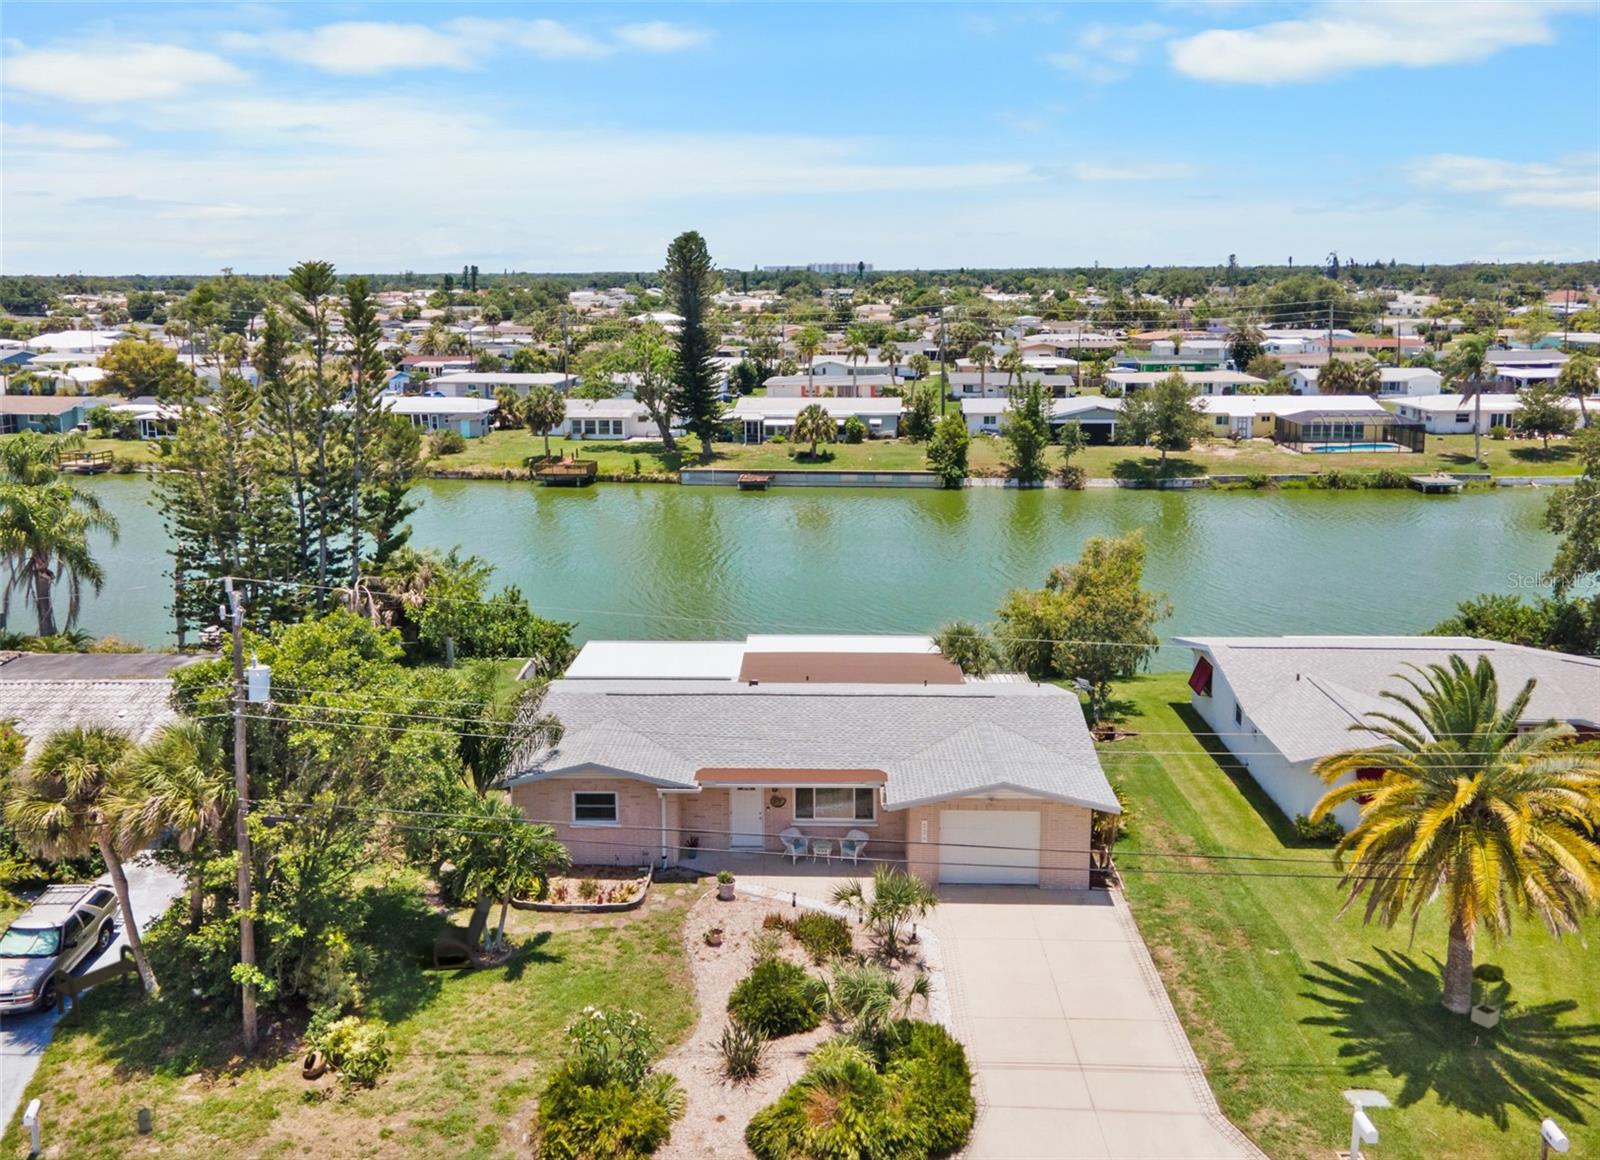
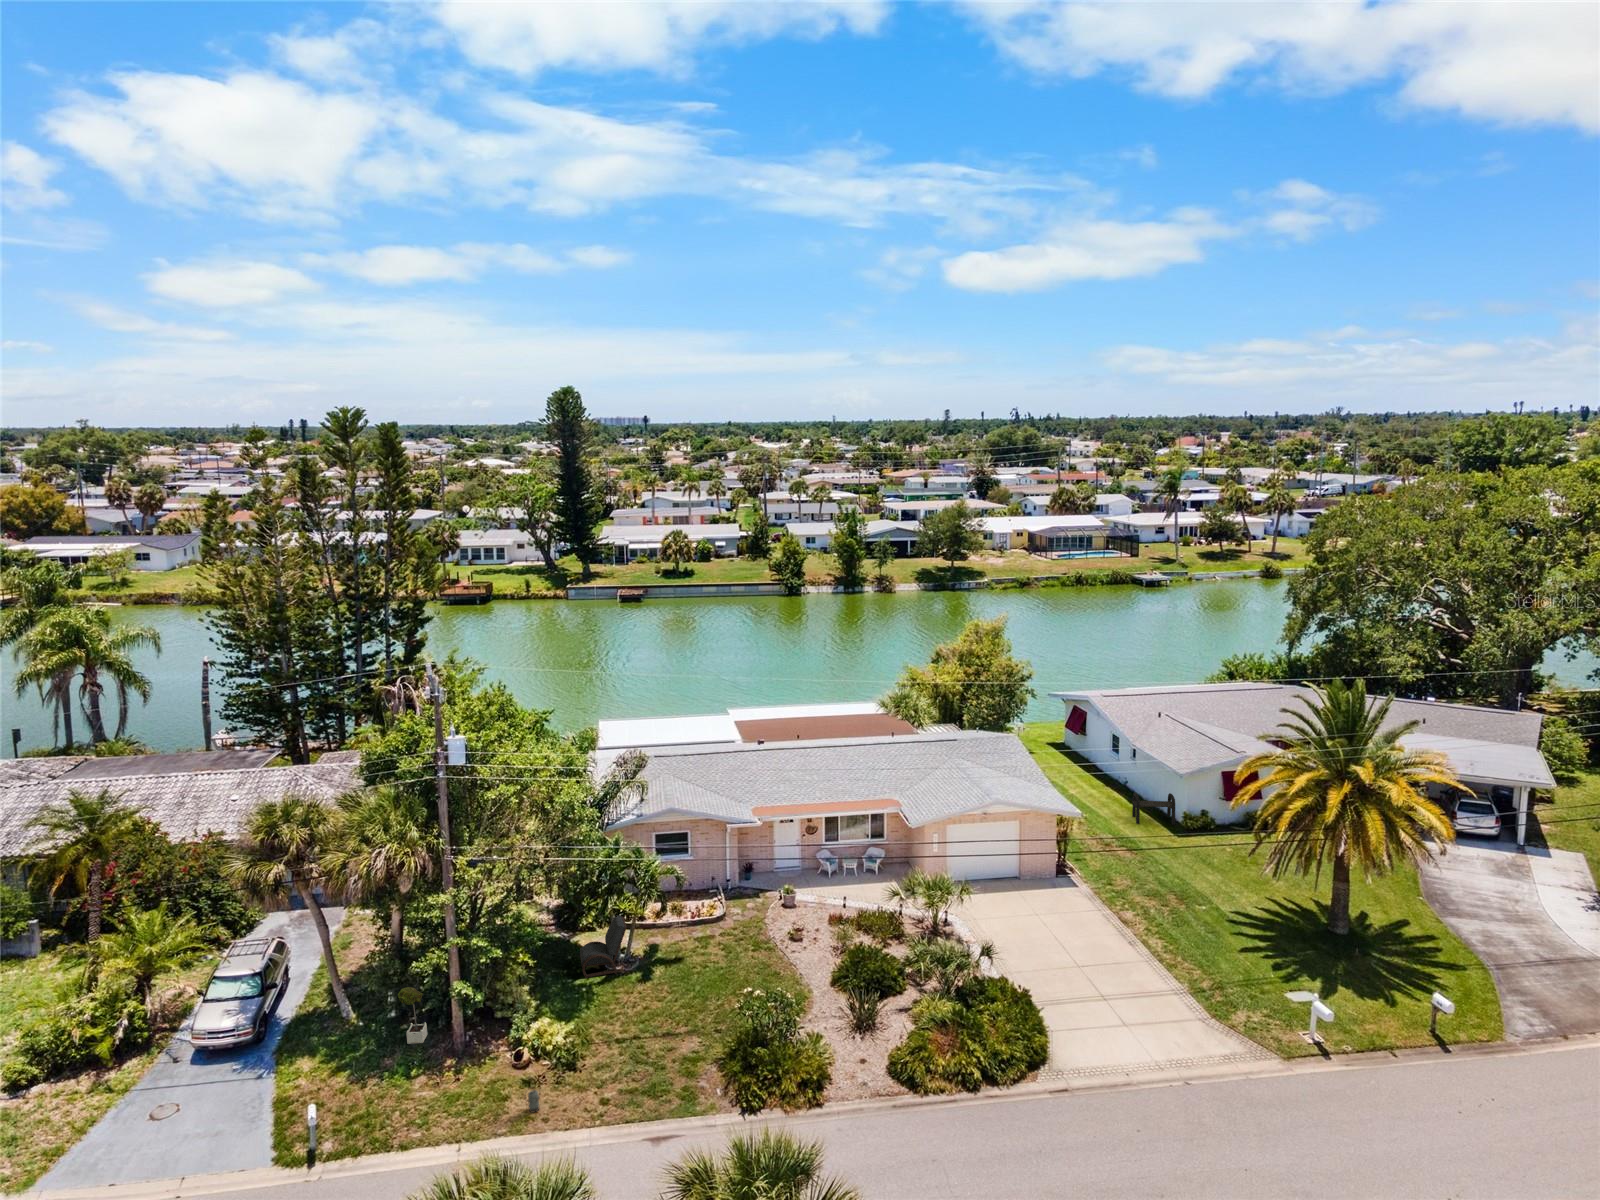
bench: present [54,944,146,1026] -> present [1132,793,1175,825]
potted tree: present [1471,963,1504,1028] -> present [398,987,427,1044]
watering can: present [129,1104,156,1135] -> present [527,1088,541,1113]

